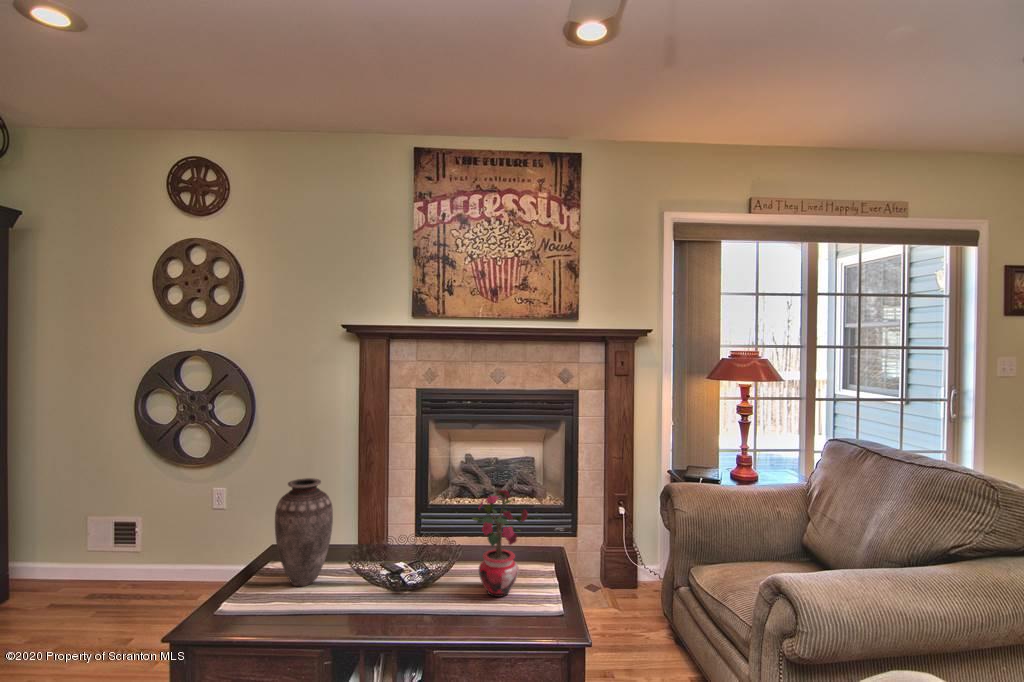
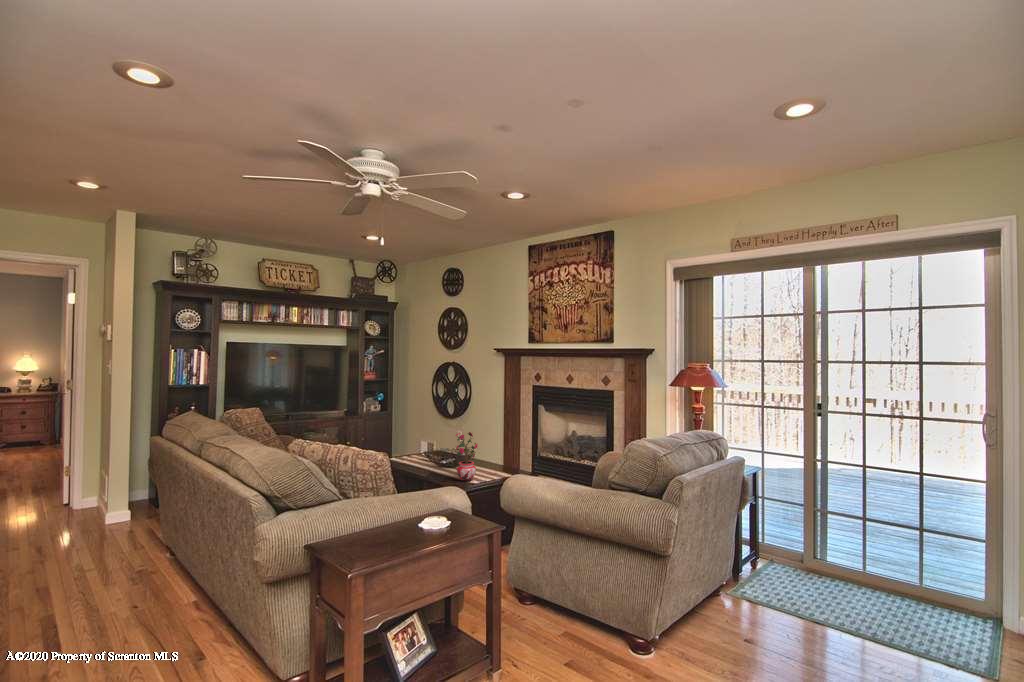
vase: present [275,478,333,586] -> none [410,419,434,463]

